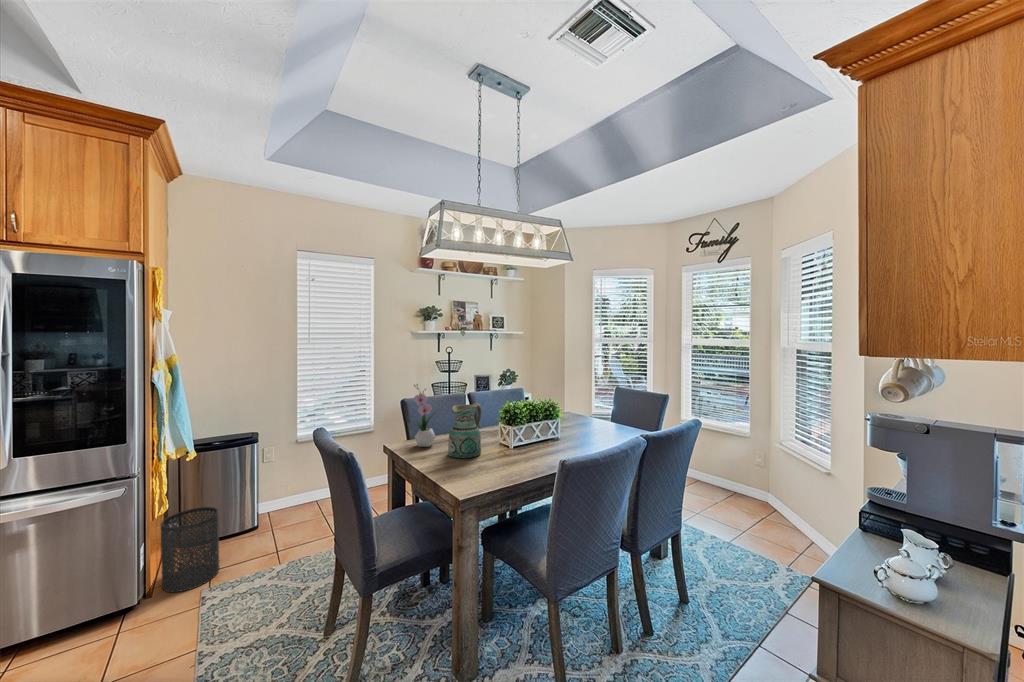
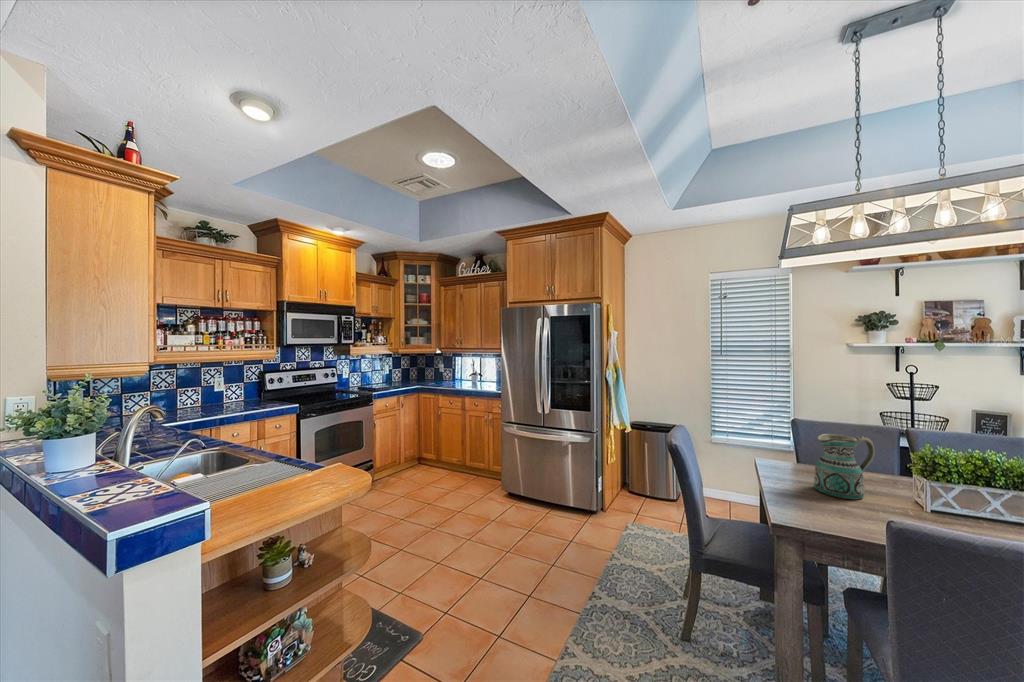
flower arrangement: present [414,384,436,447] -> none [782,403,818,473]
trash can: present [161,507,219,592] -> none [611,466,643,520]

